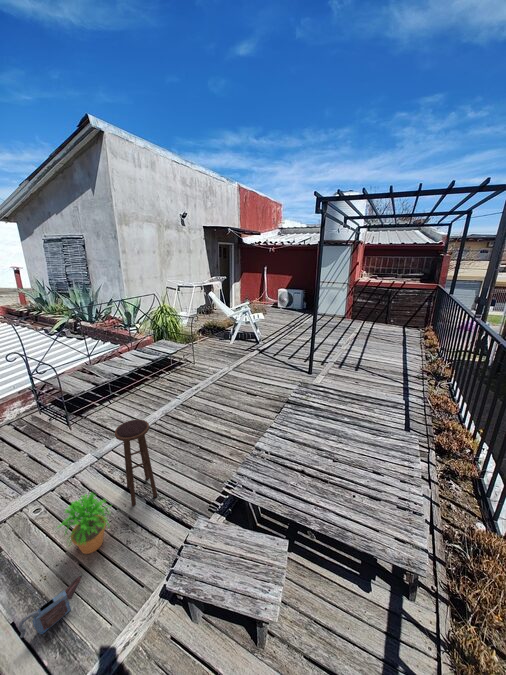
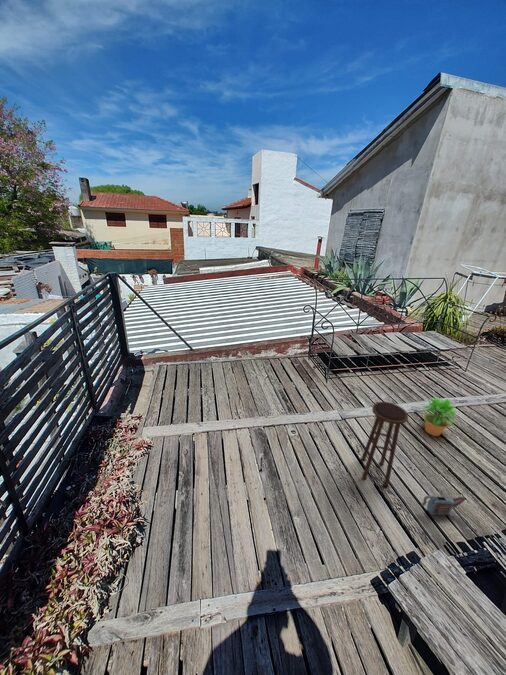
potted plant: present [58,493,109,554] -> present [423,398,455,436]
watering can: present [18,575,82,638] -> present [422,495,467,515]

